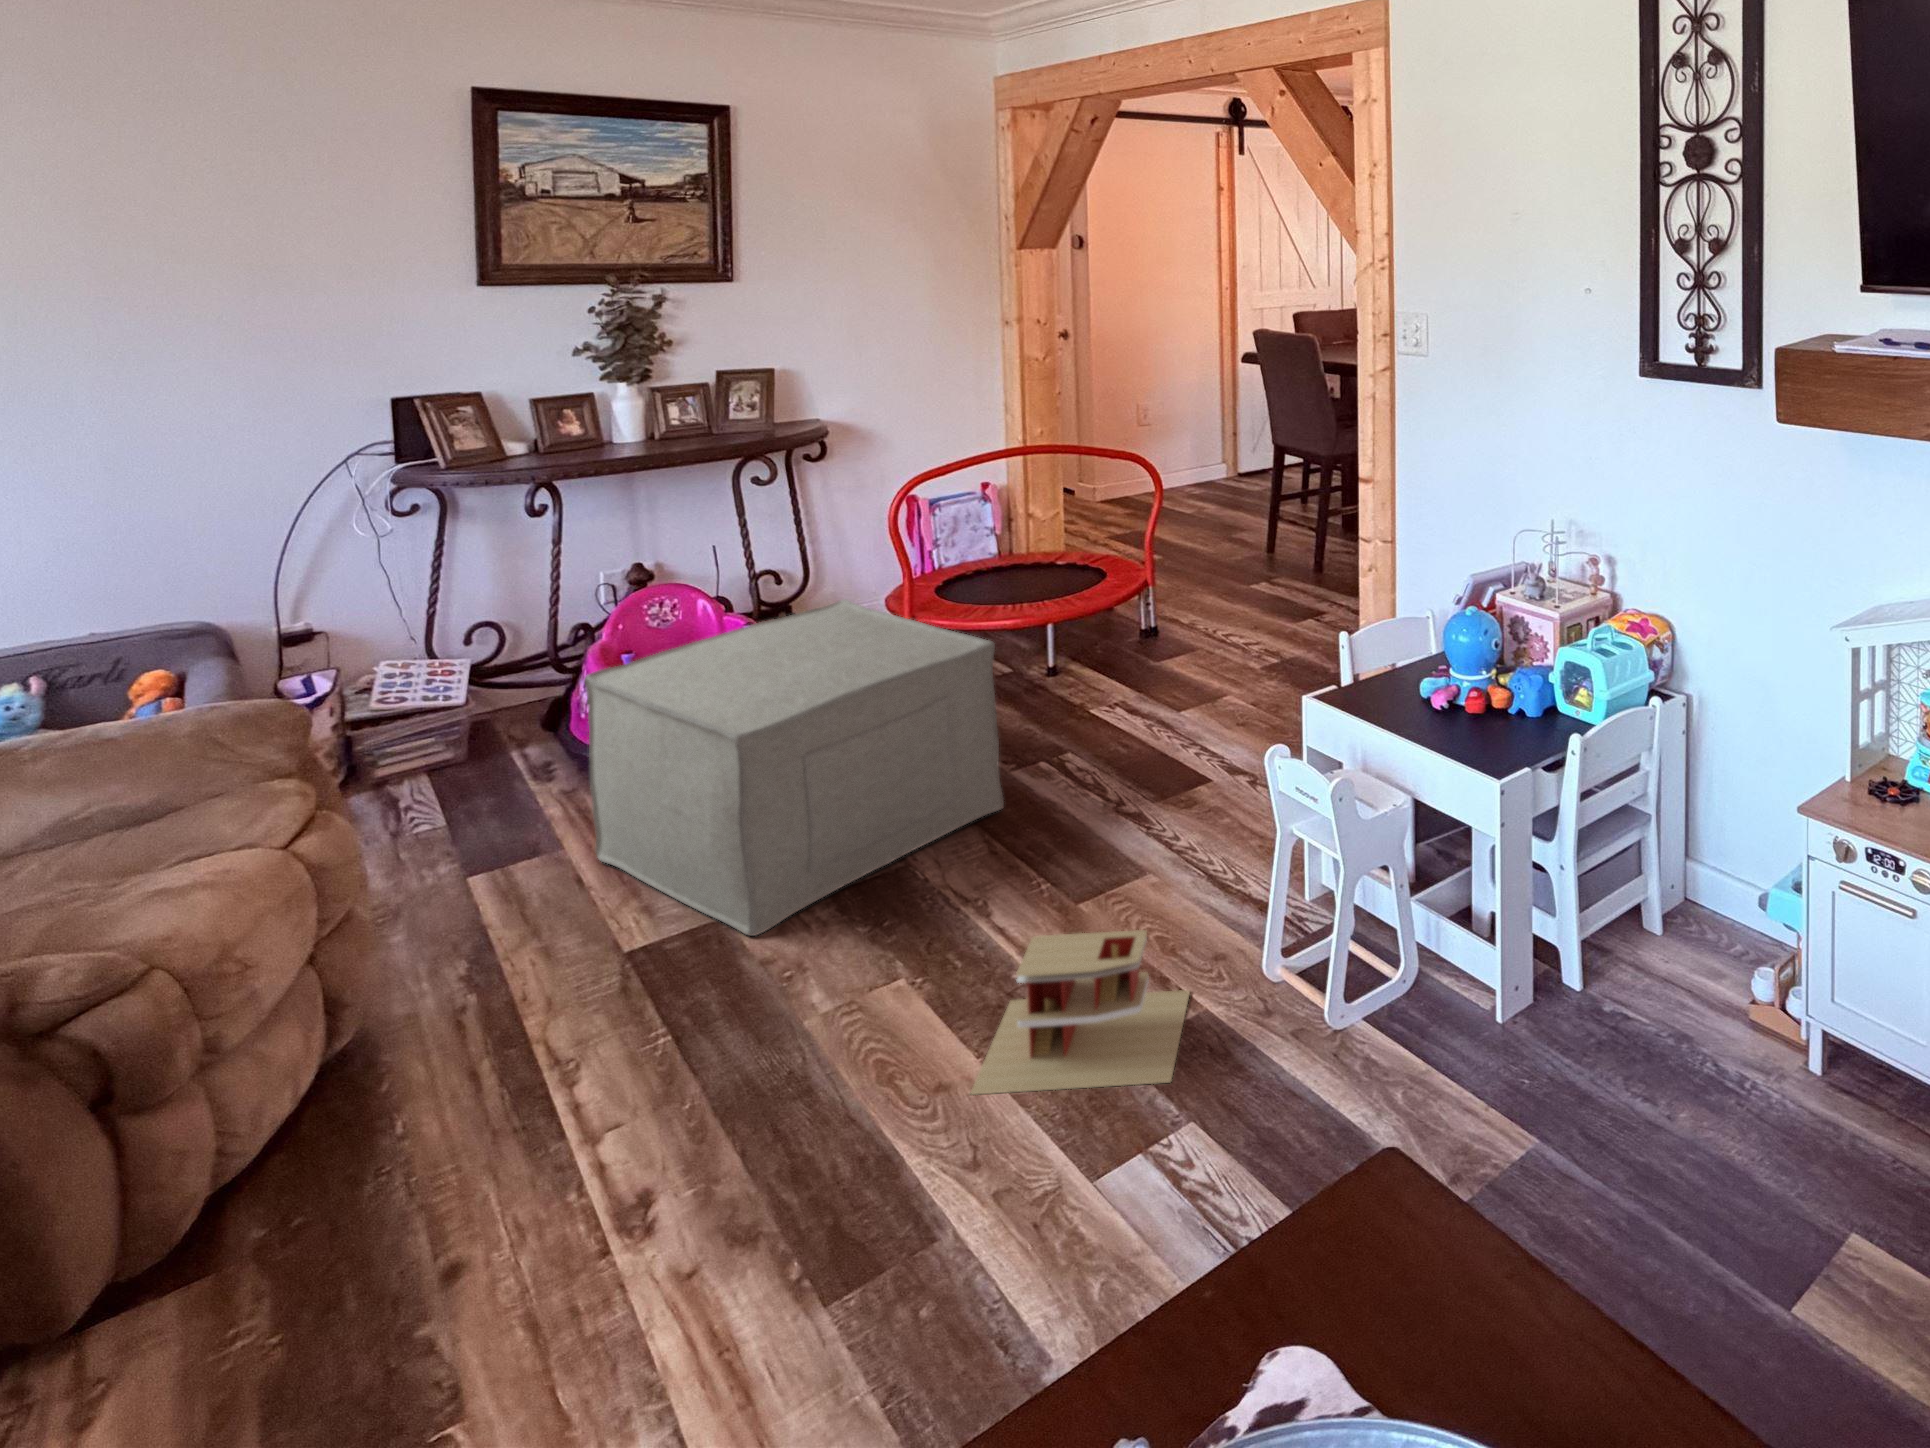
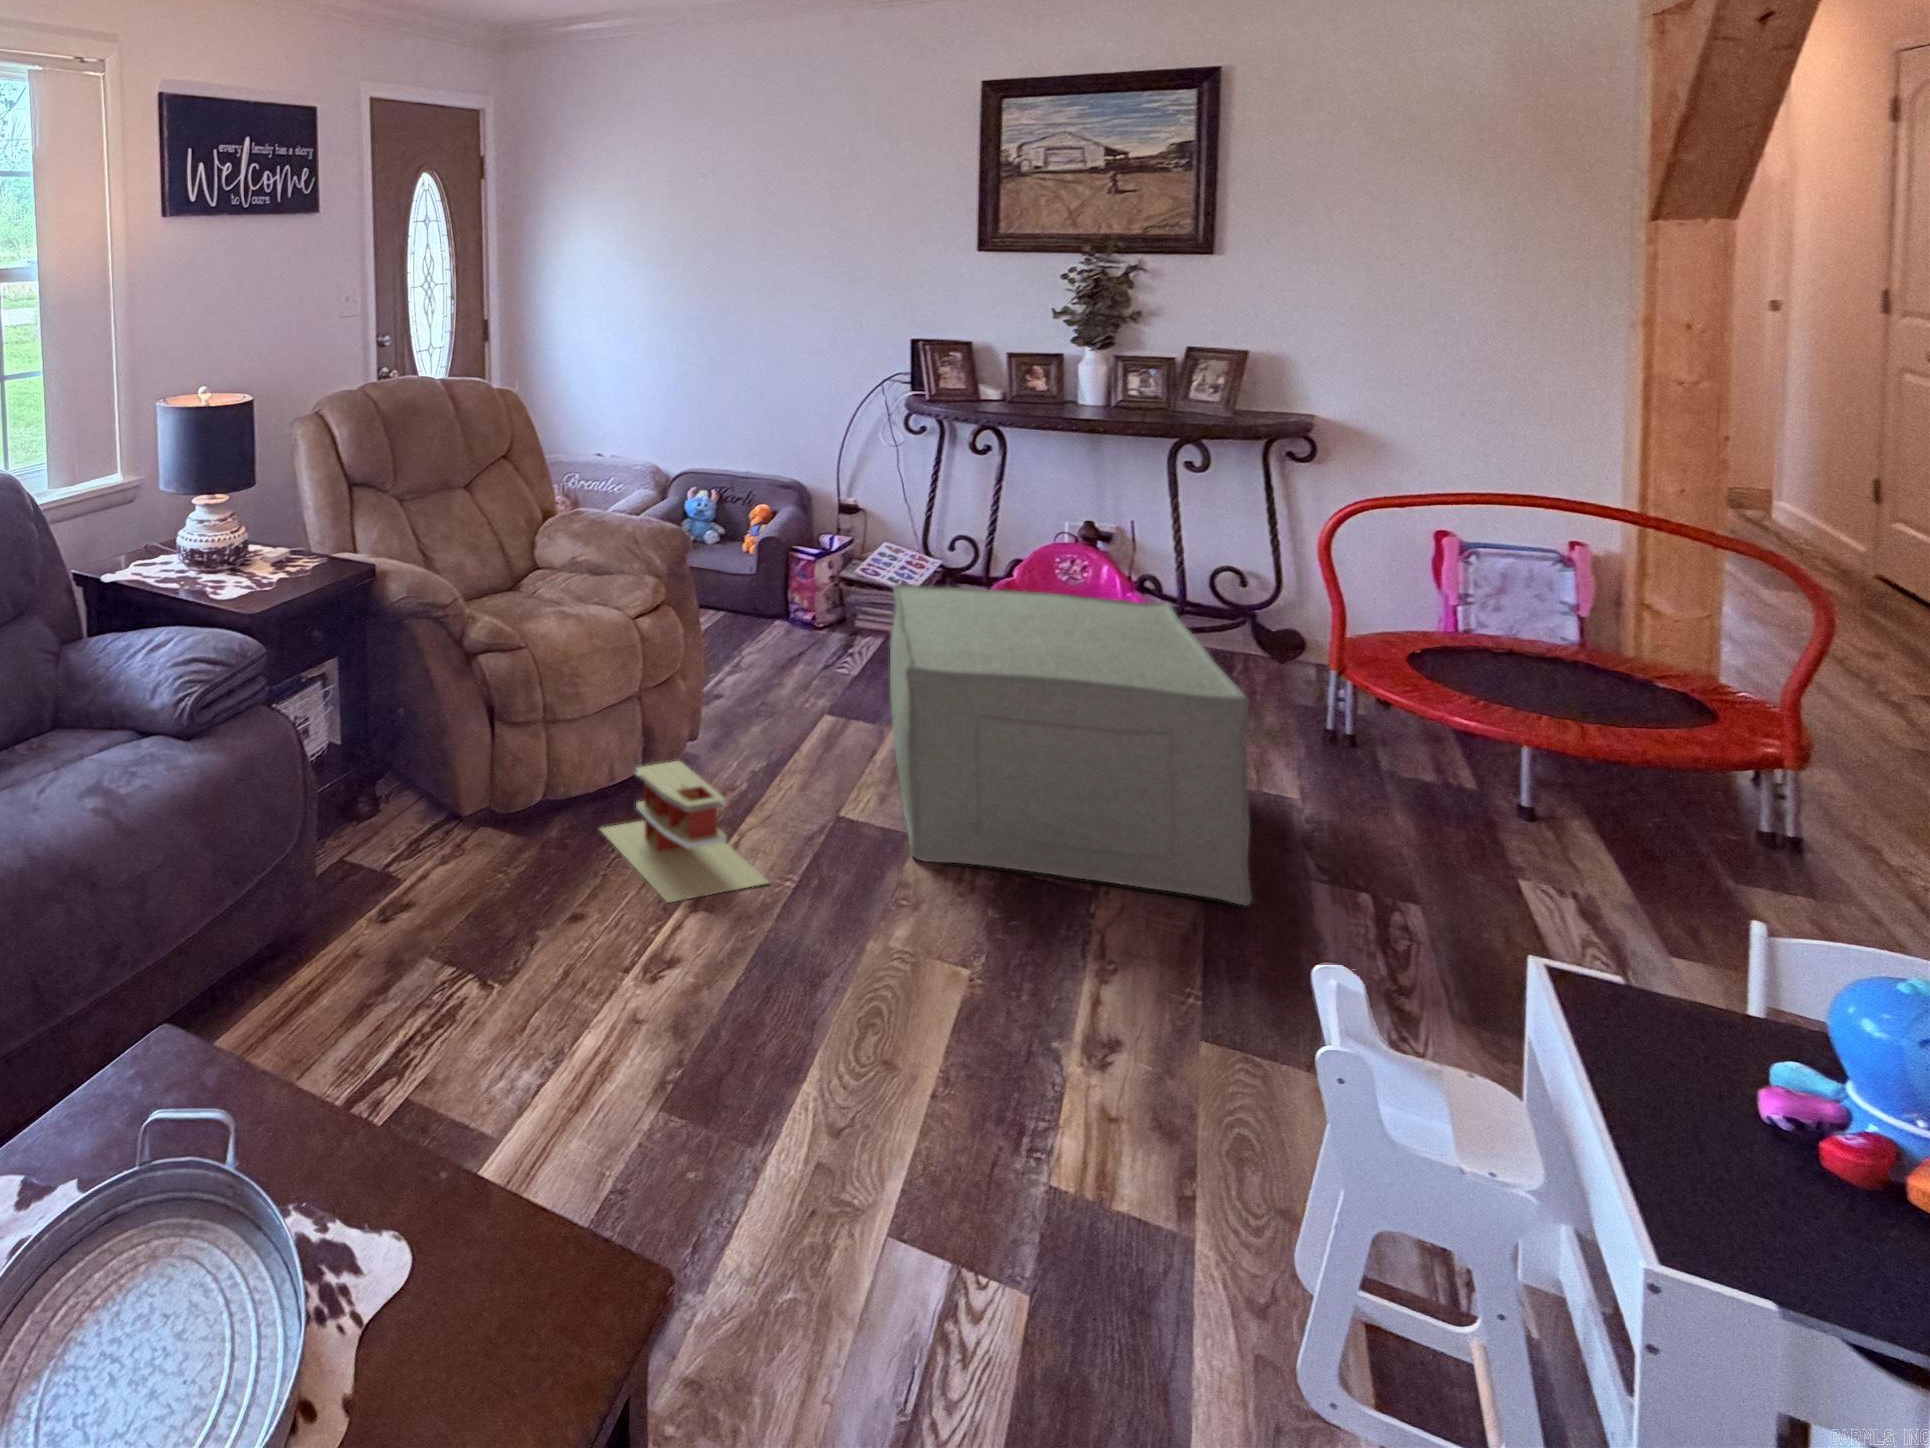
toy house: present [971,930,1190,1095] -> present [601,761,769,902]

